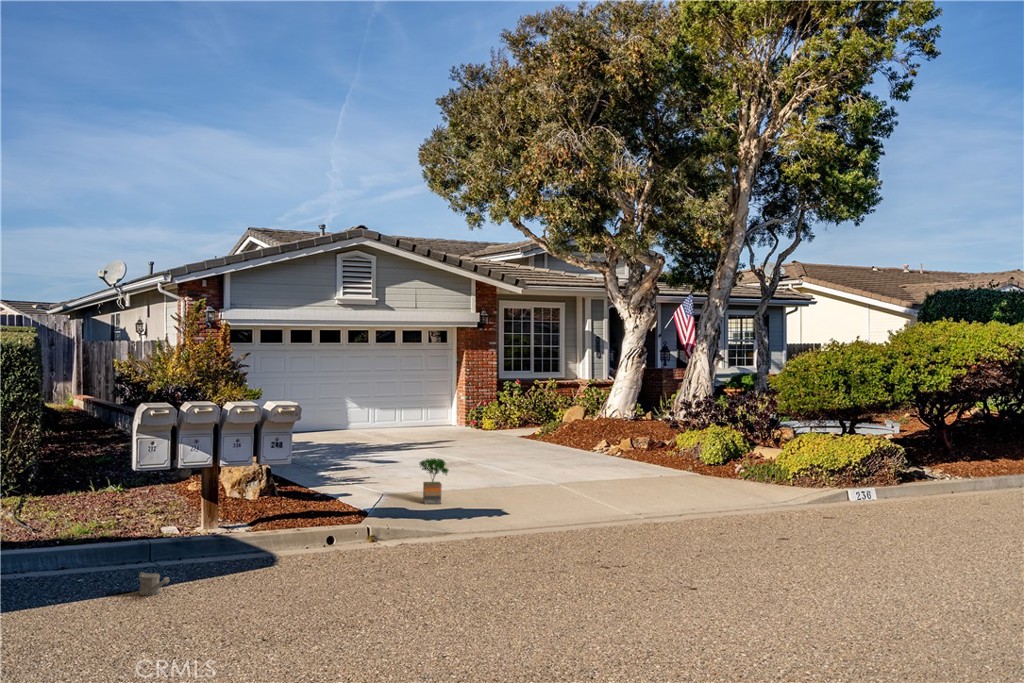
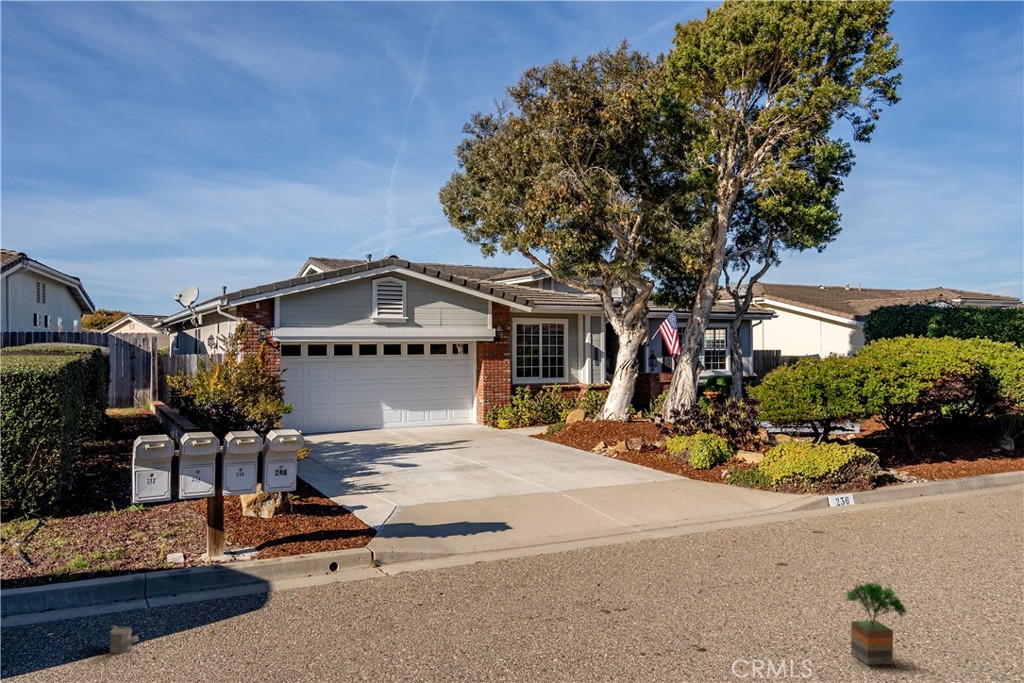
potted tree: present [420,458,449,504] -> present [846,583,907,665]

